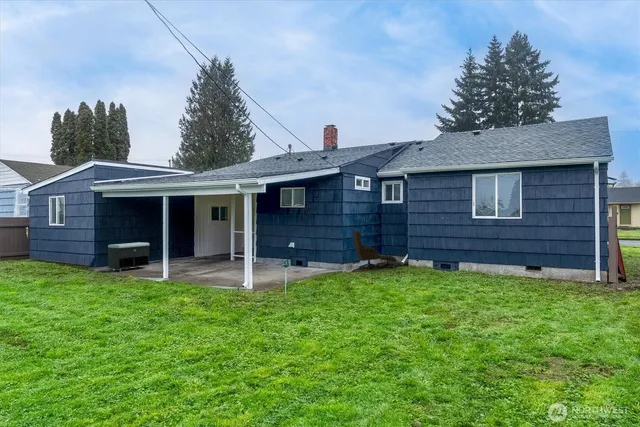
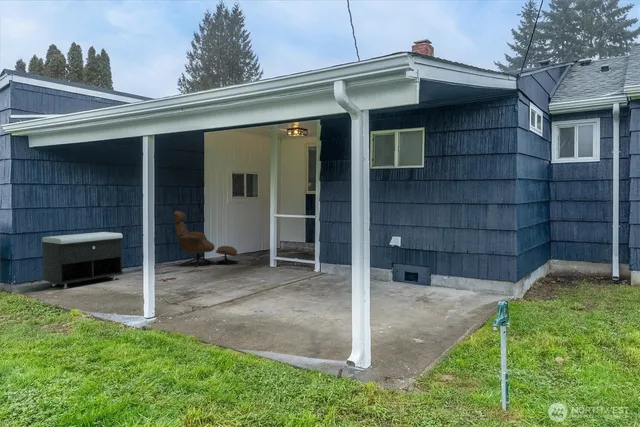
lounge chair: present [353,230,397,270] -> present [174,211,237,267]

